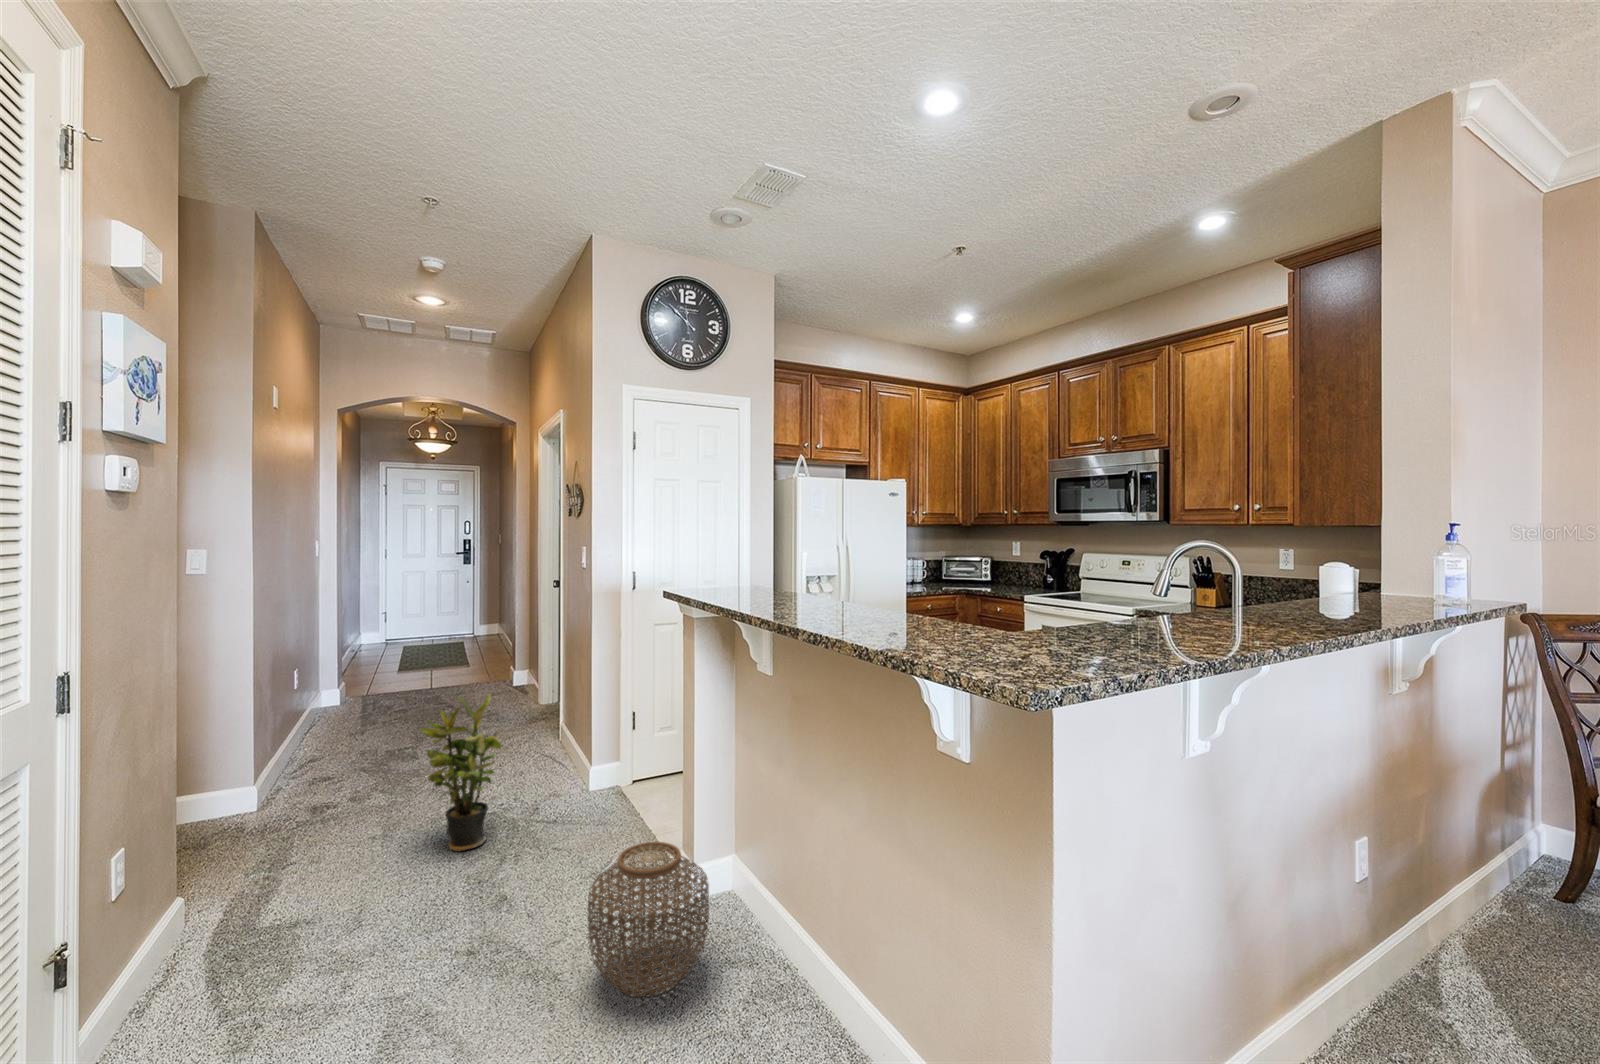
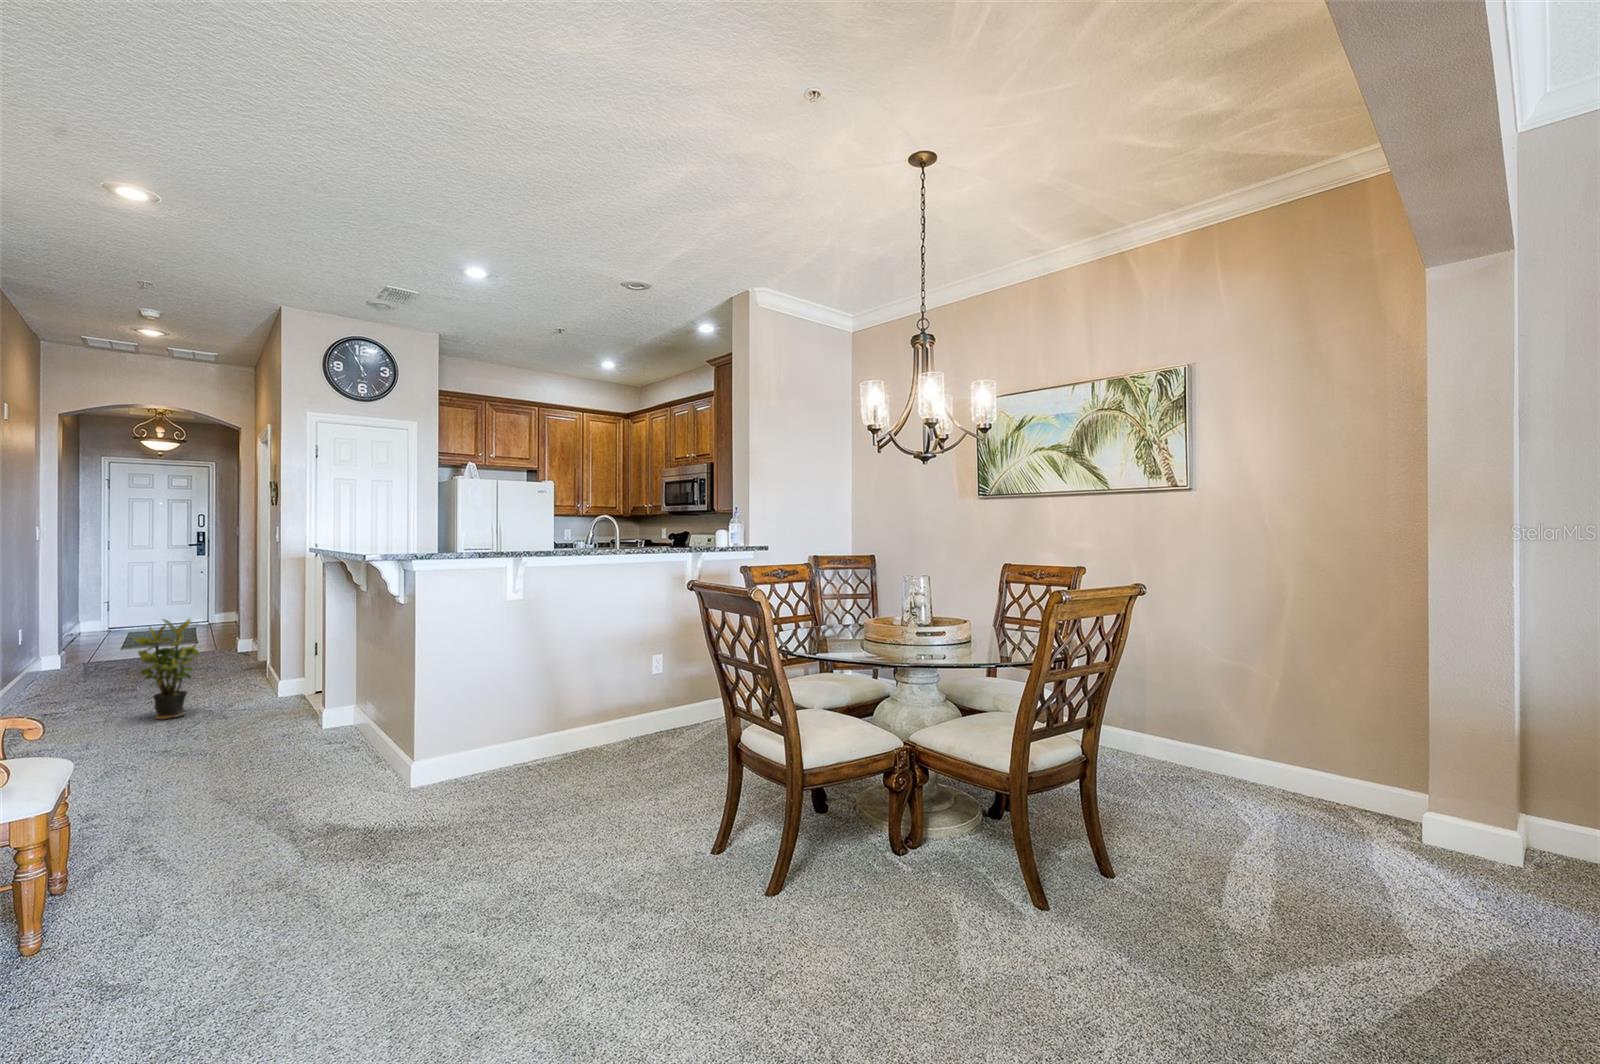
woven basket: present [588,842,709,997] -> none [236,676,315,750]

